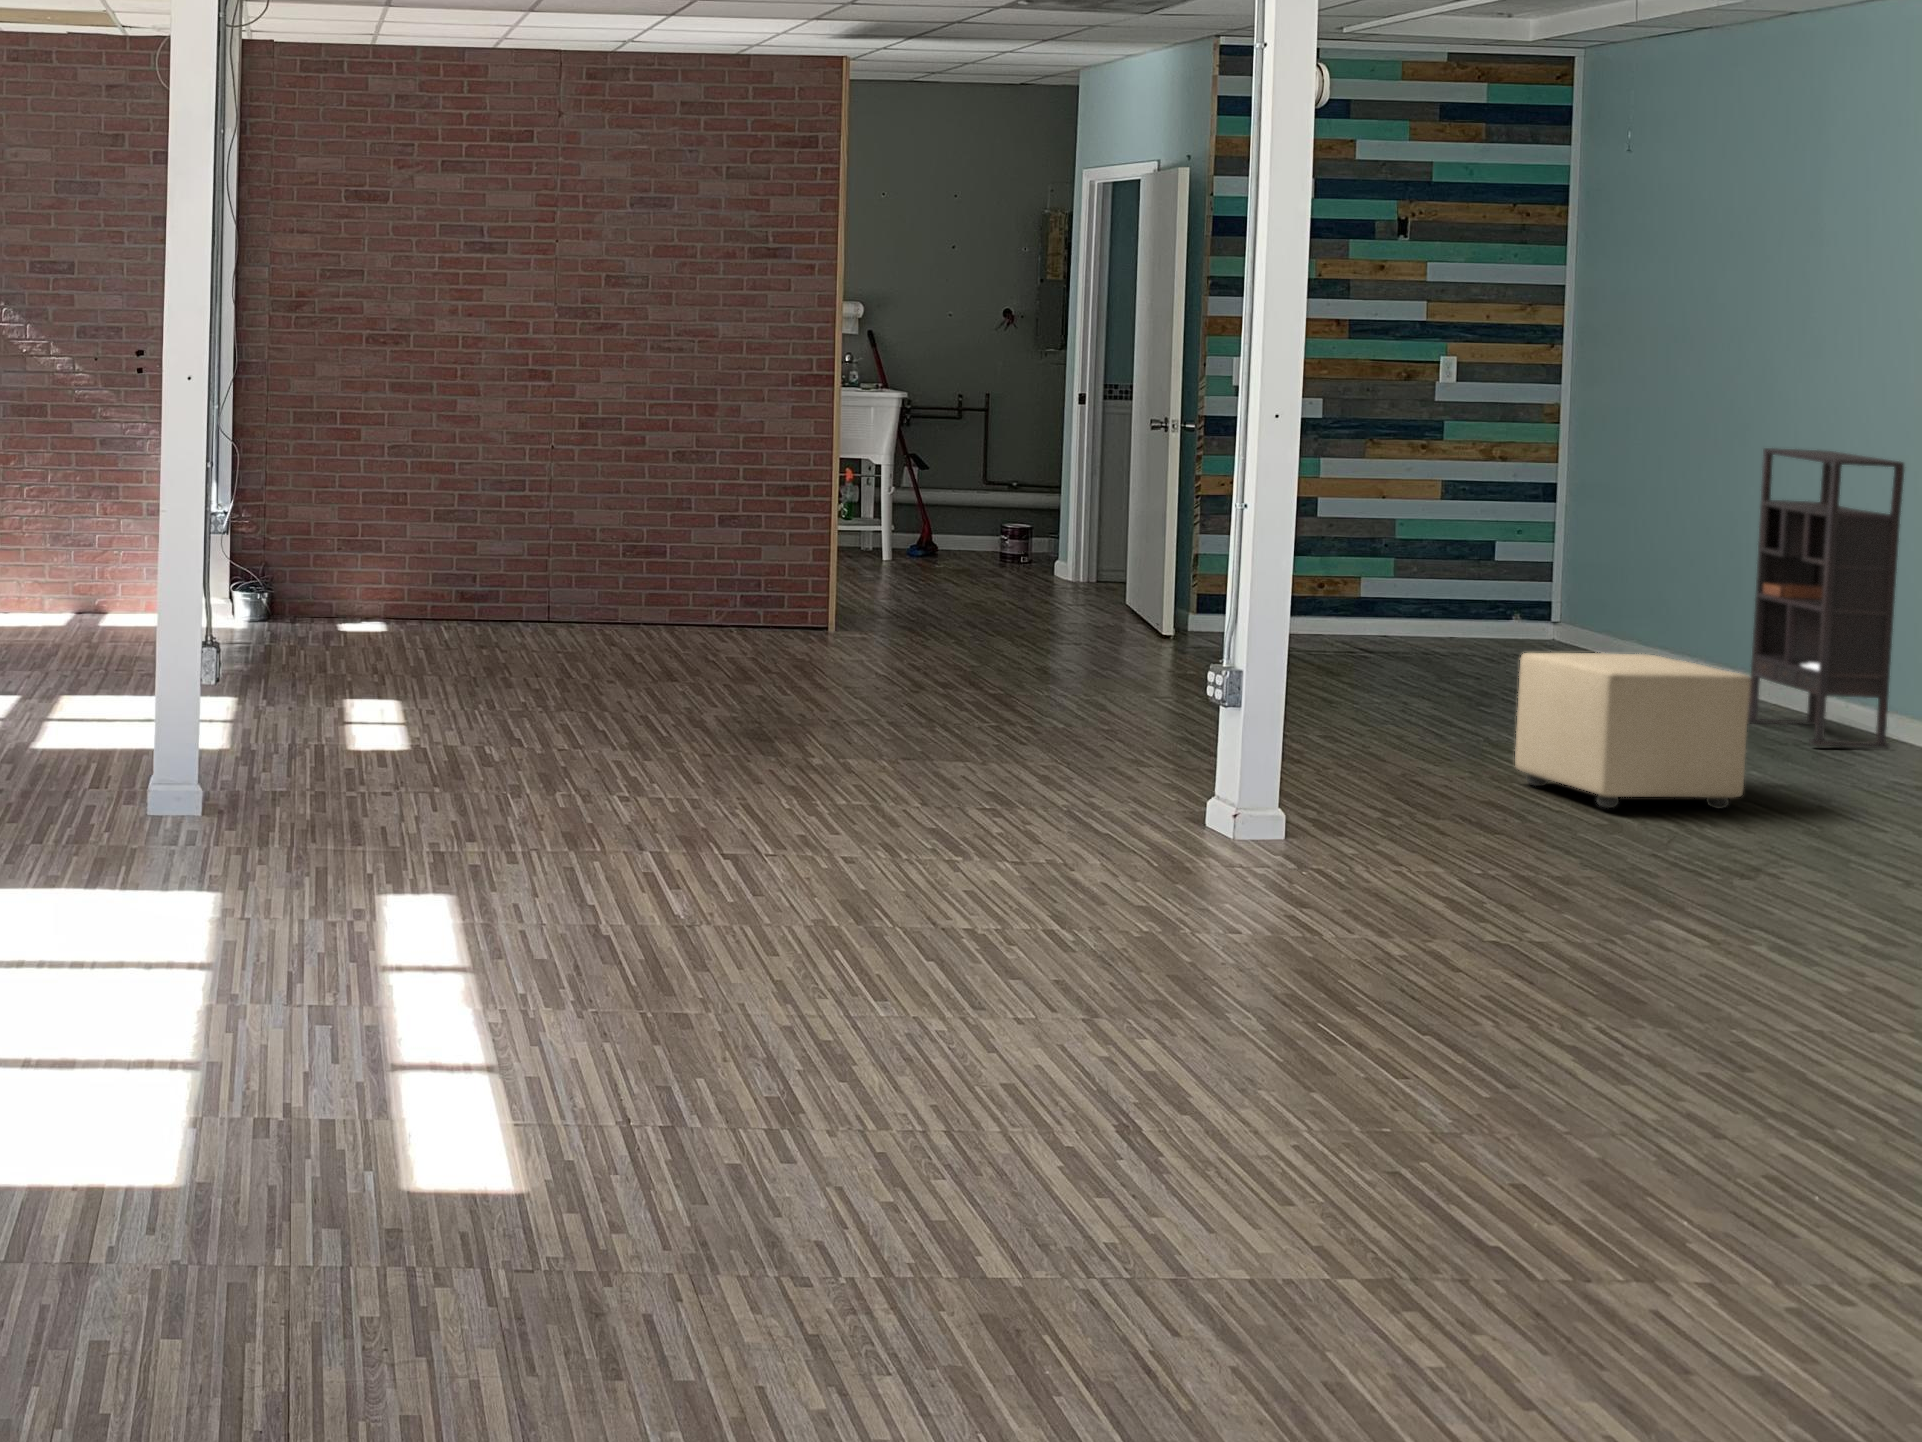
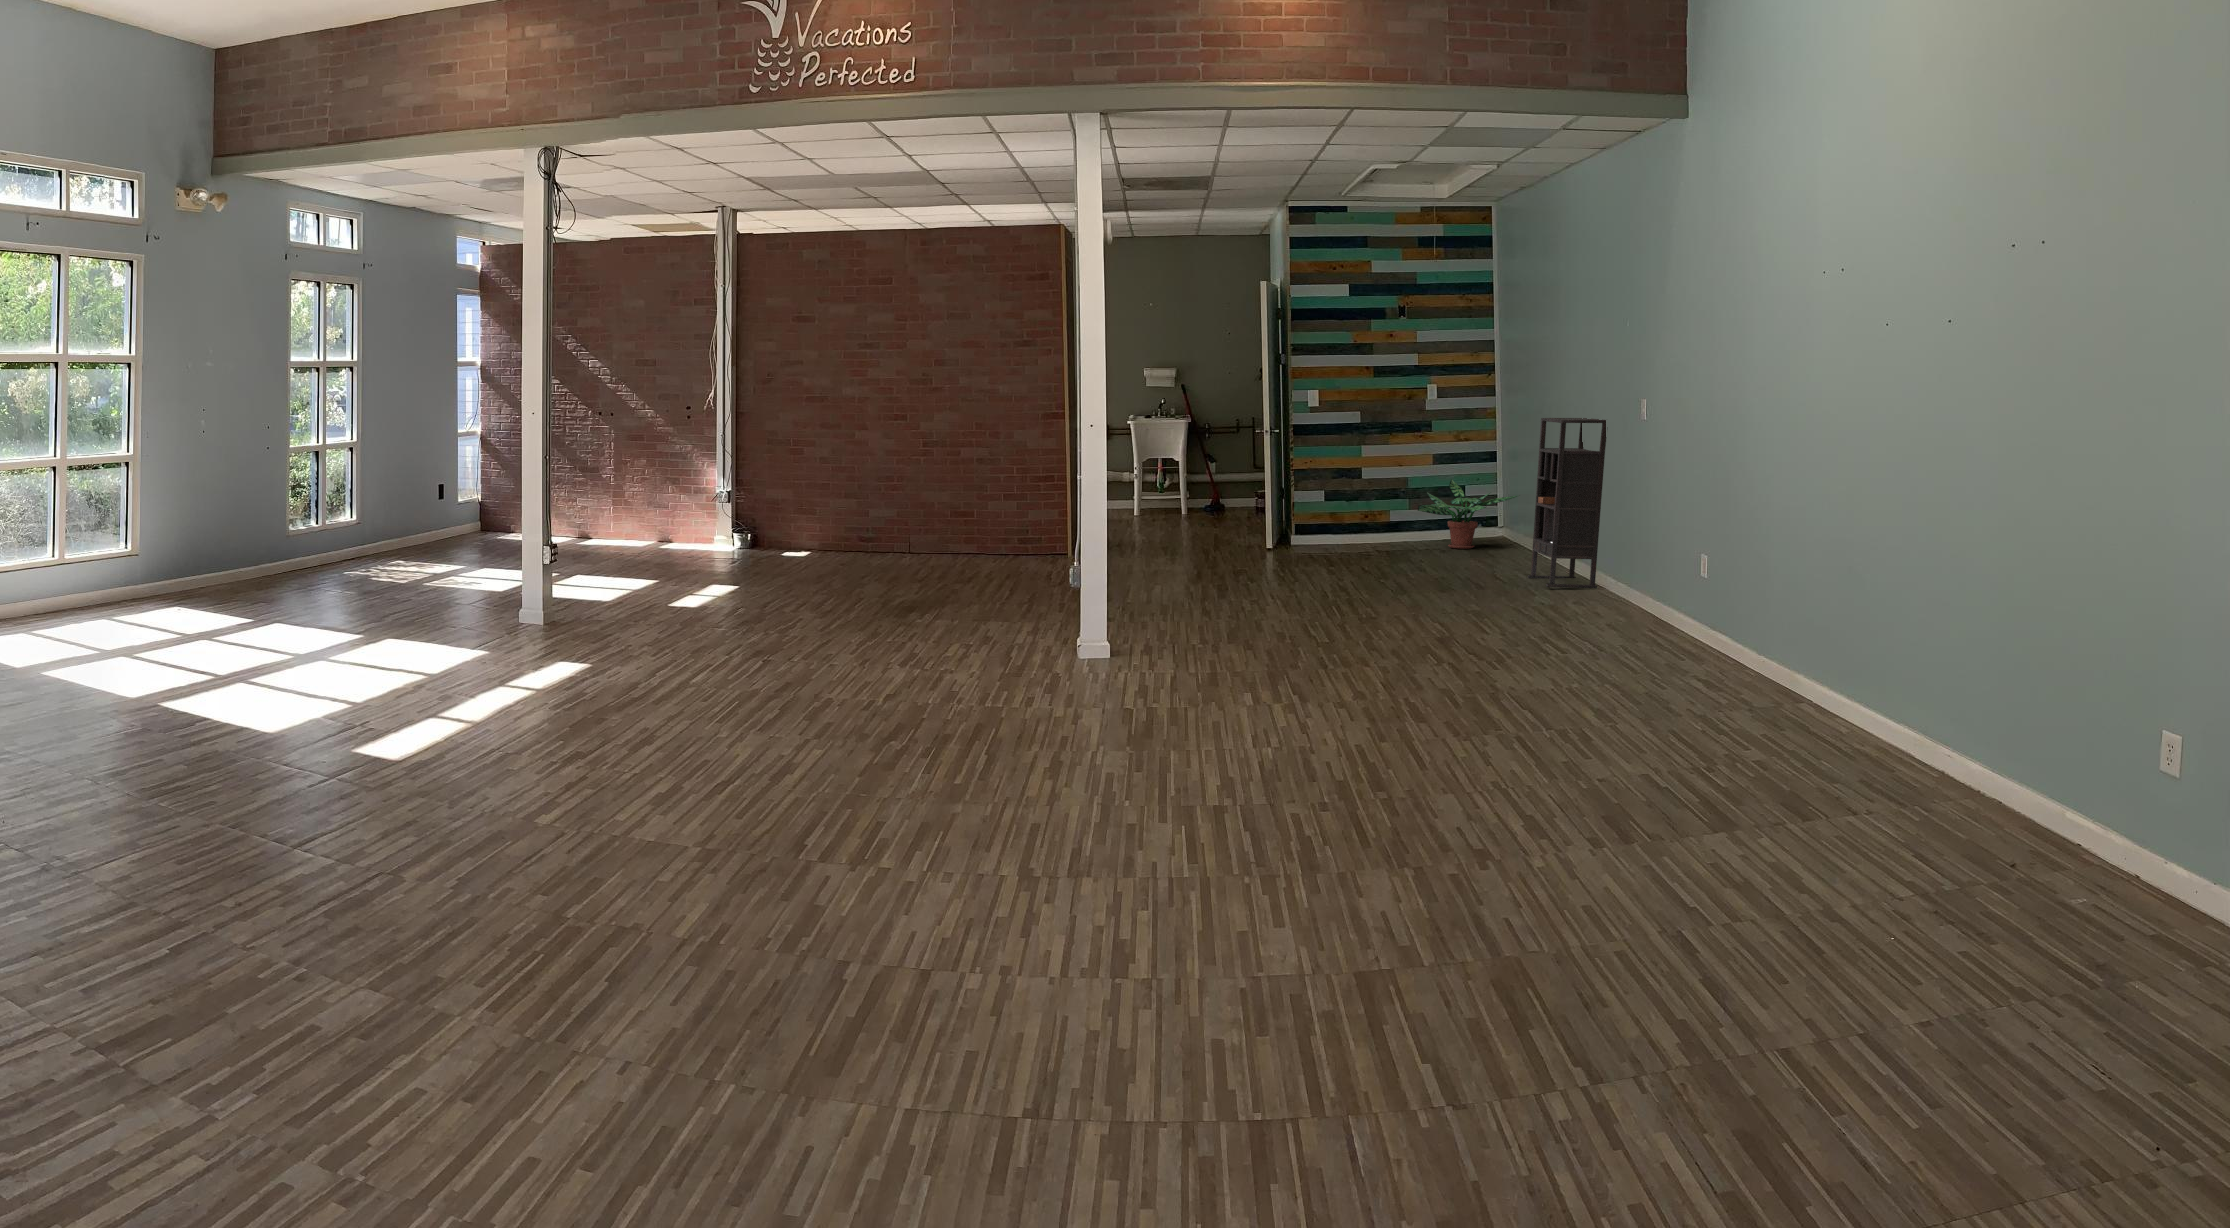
potted plant: none [1447,532,1629,654] -> present [1418,480,1517,549]
ottoman: present [1515,653,1750,809] -> none [1329,532,1450,615]

